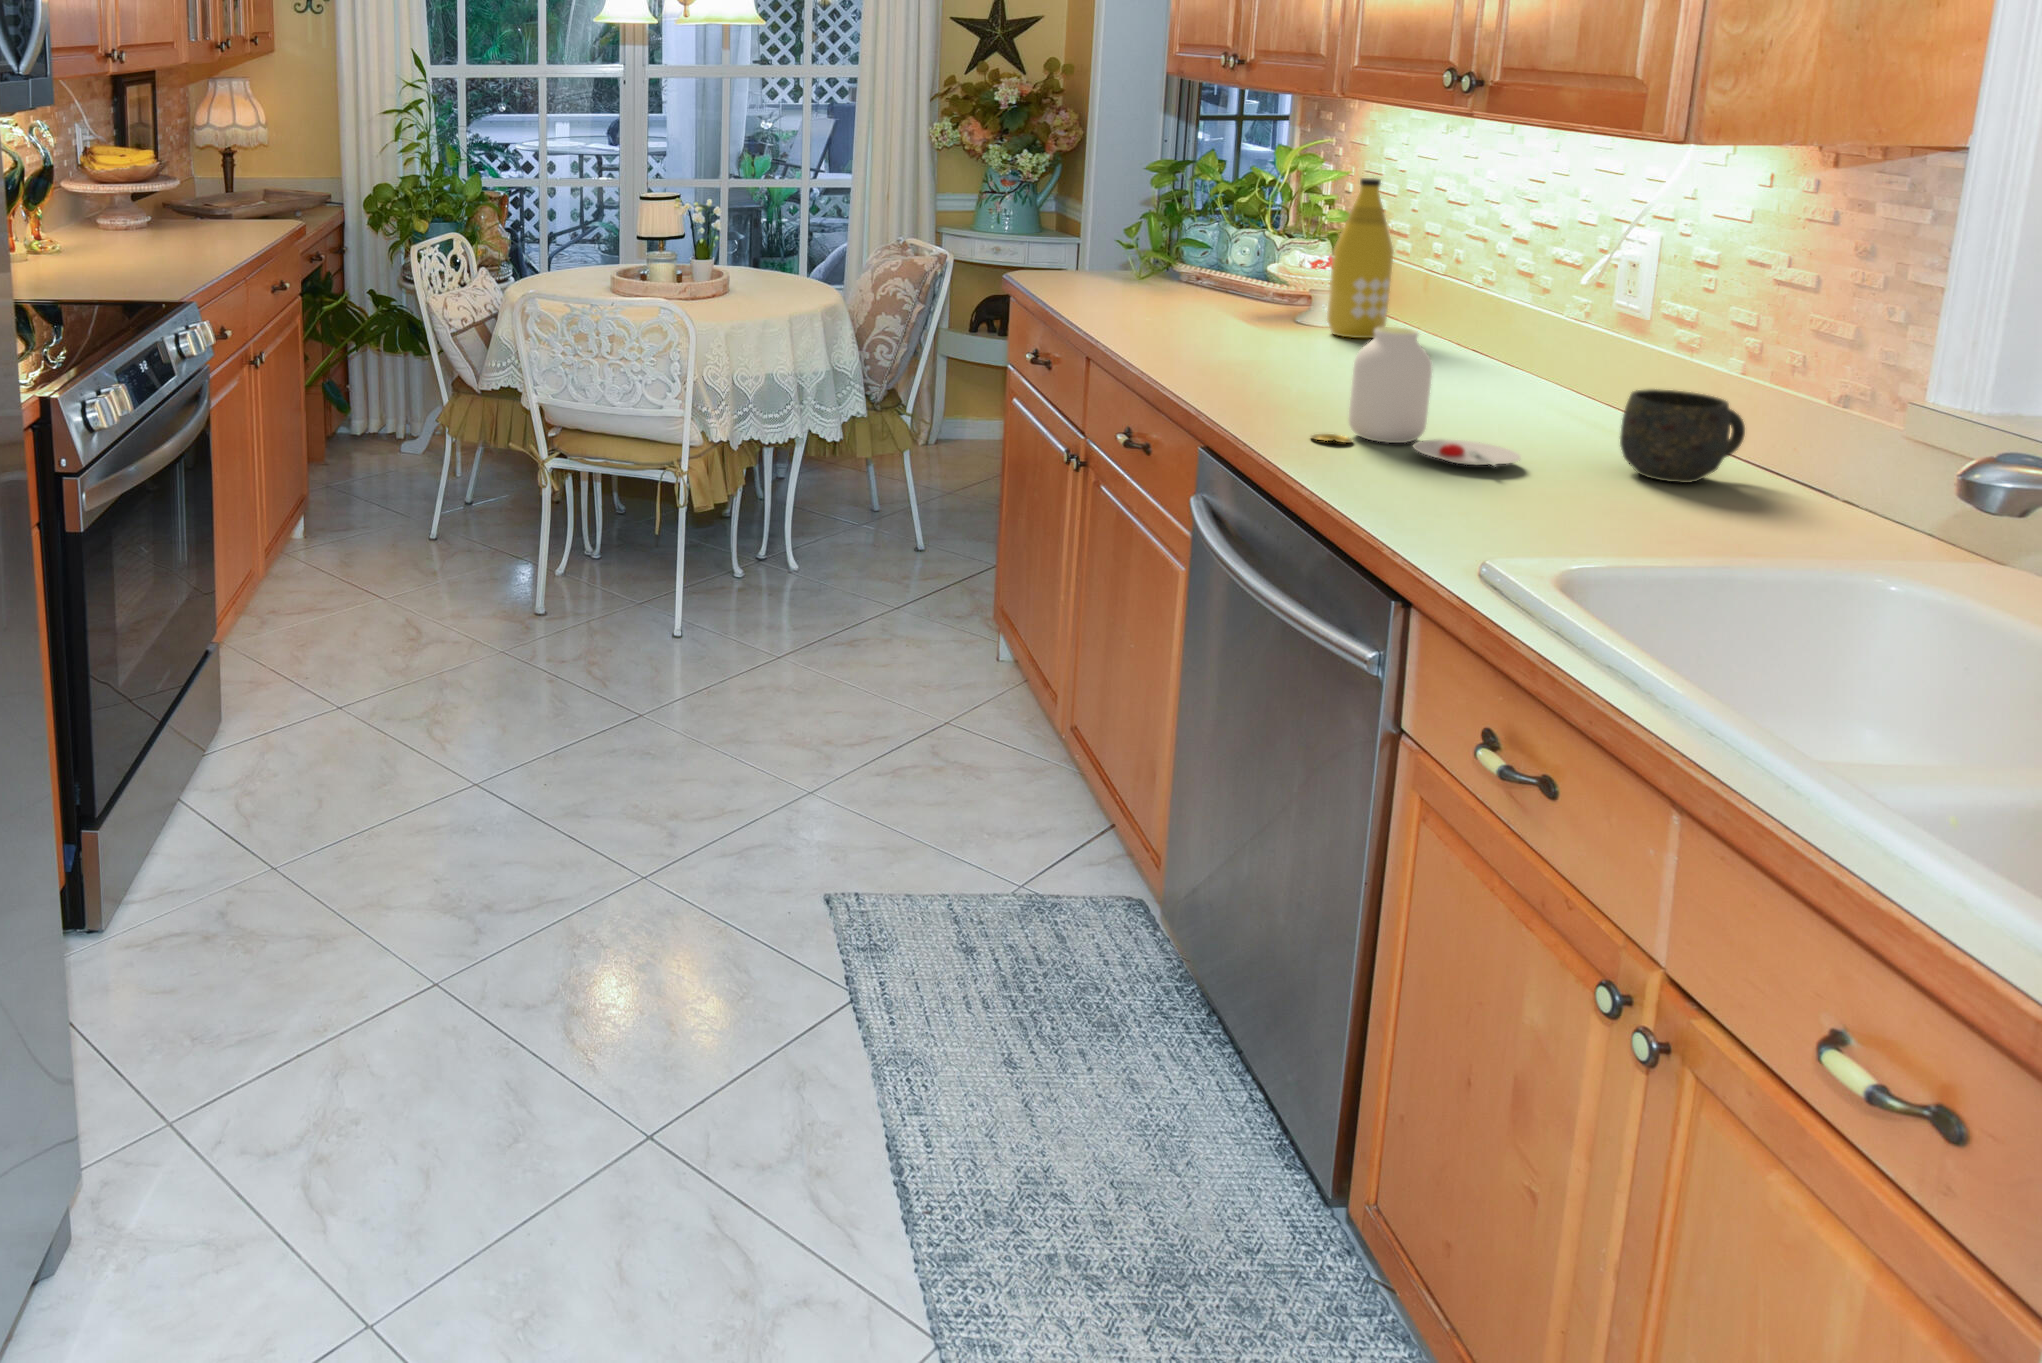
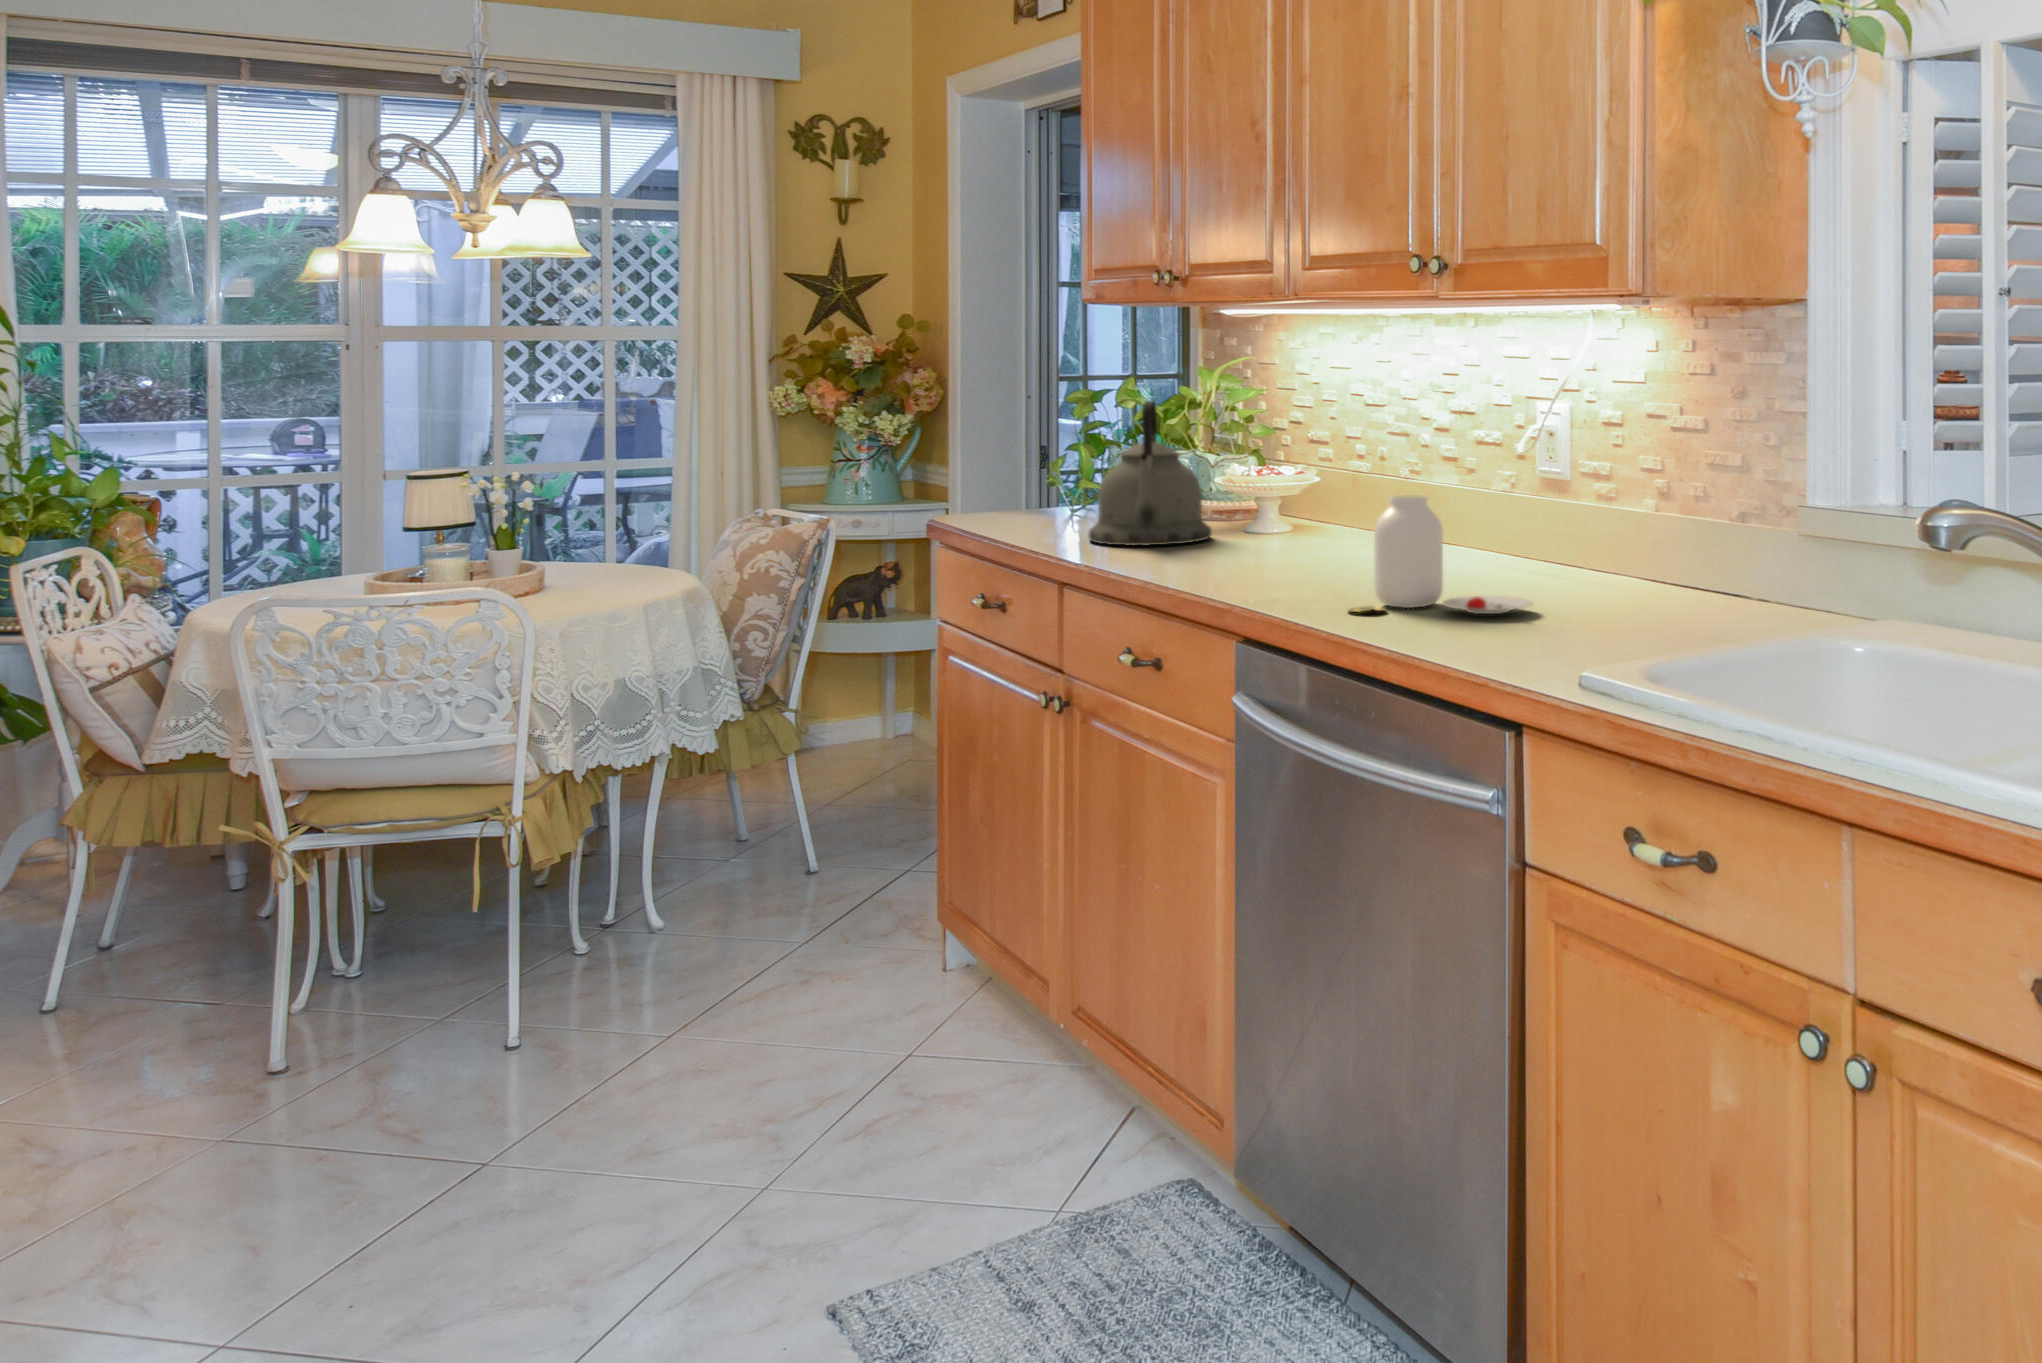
bottle: present [1327,178,1393,338] -> none [1278,384,1331,539]
kettle: none [1131,186,1255,329] -> present [1089,401,1212,545]
mug: present [1620,389,1745,483] -> none [1599,527,1684,607]

